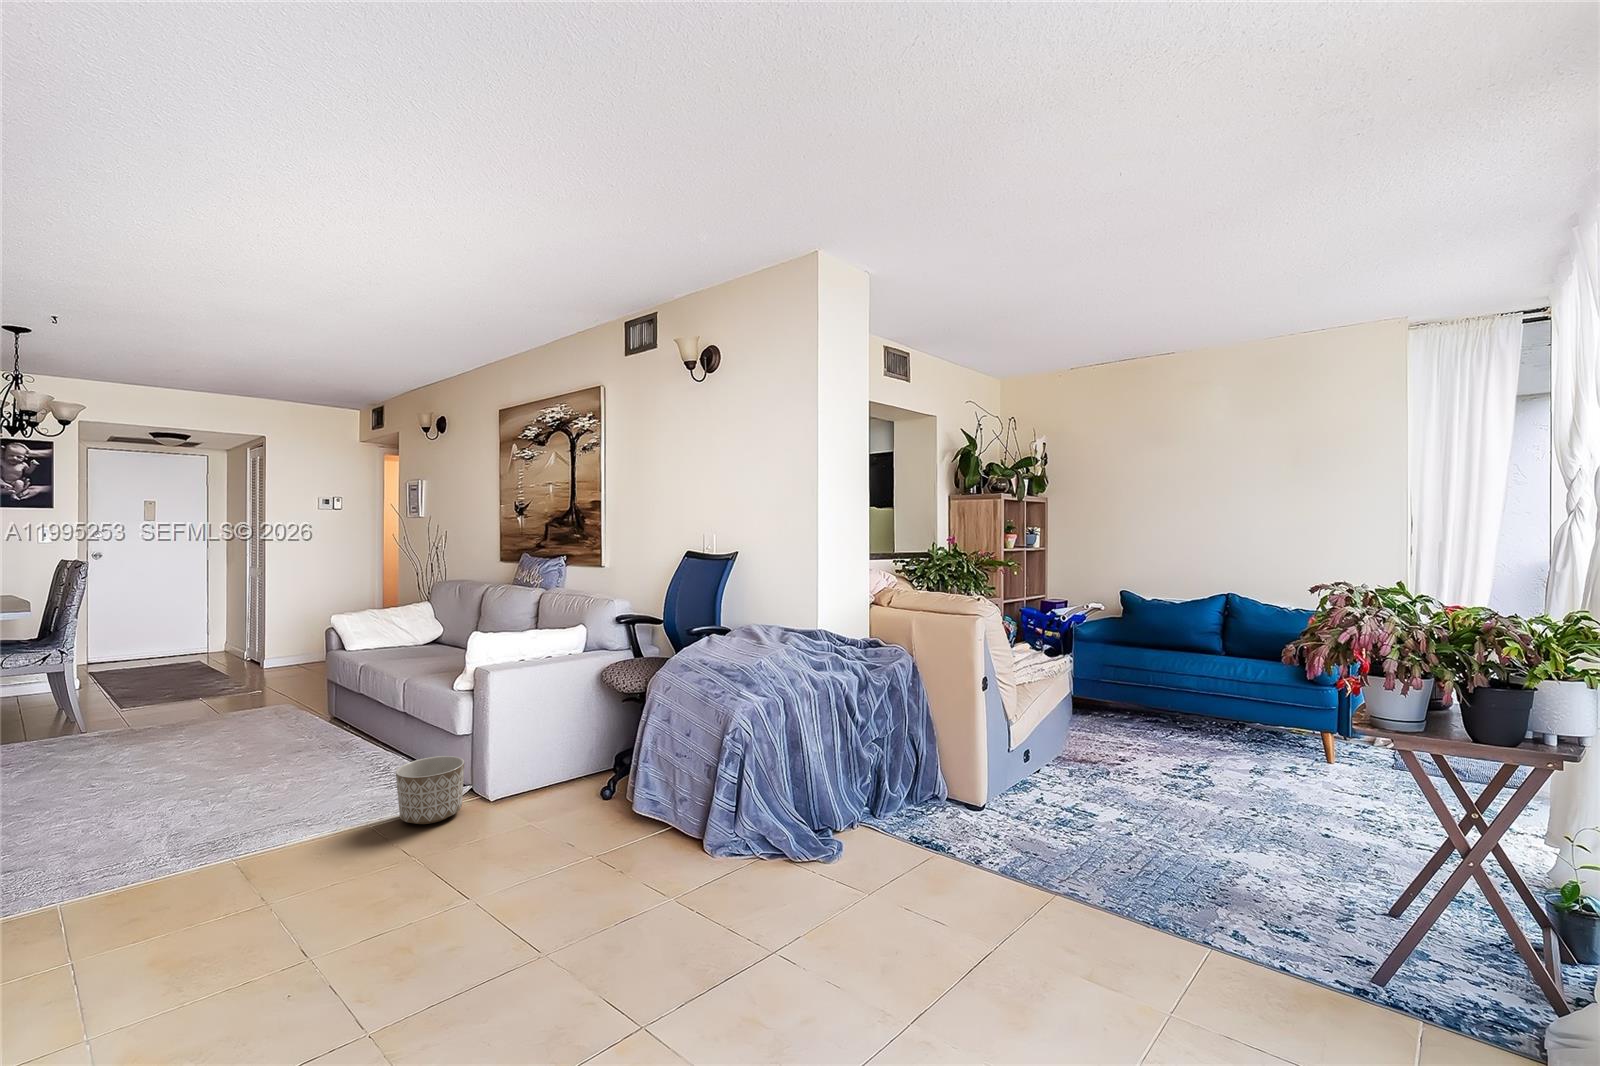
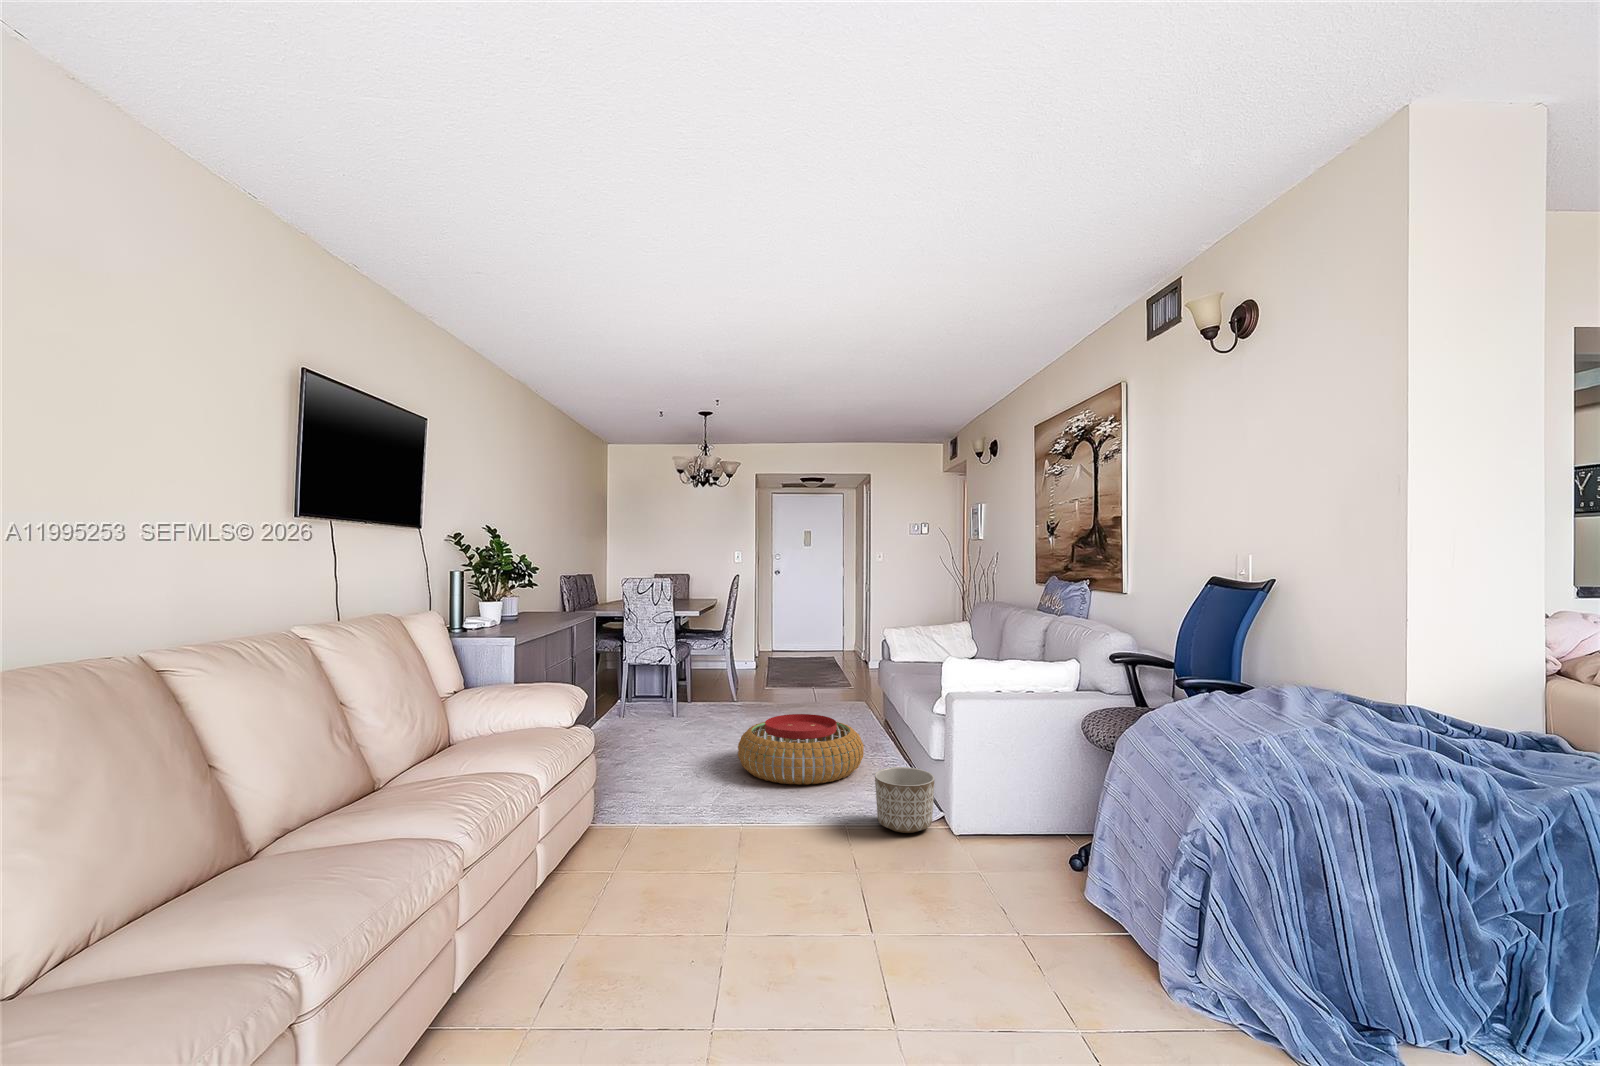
pouf: none [147,731,343,826] -> present [738,714,864,785]

